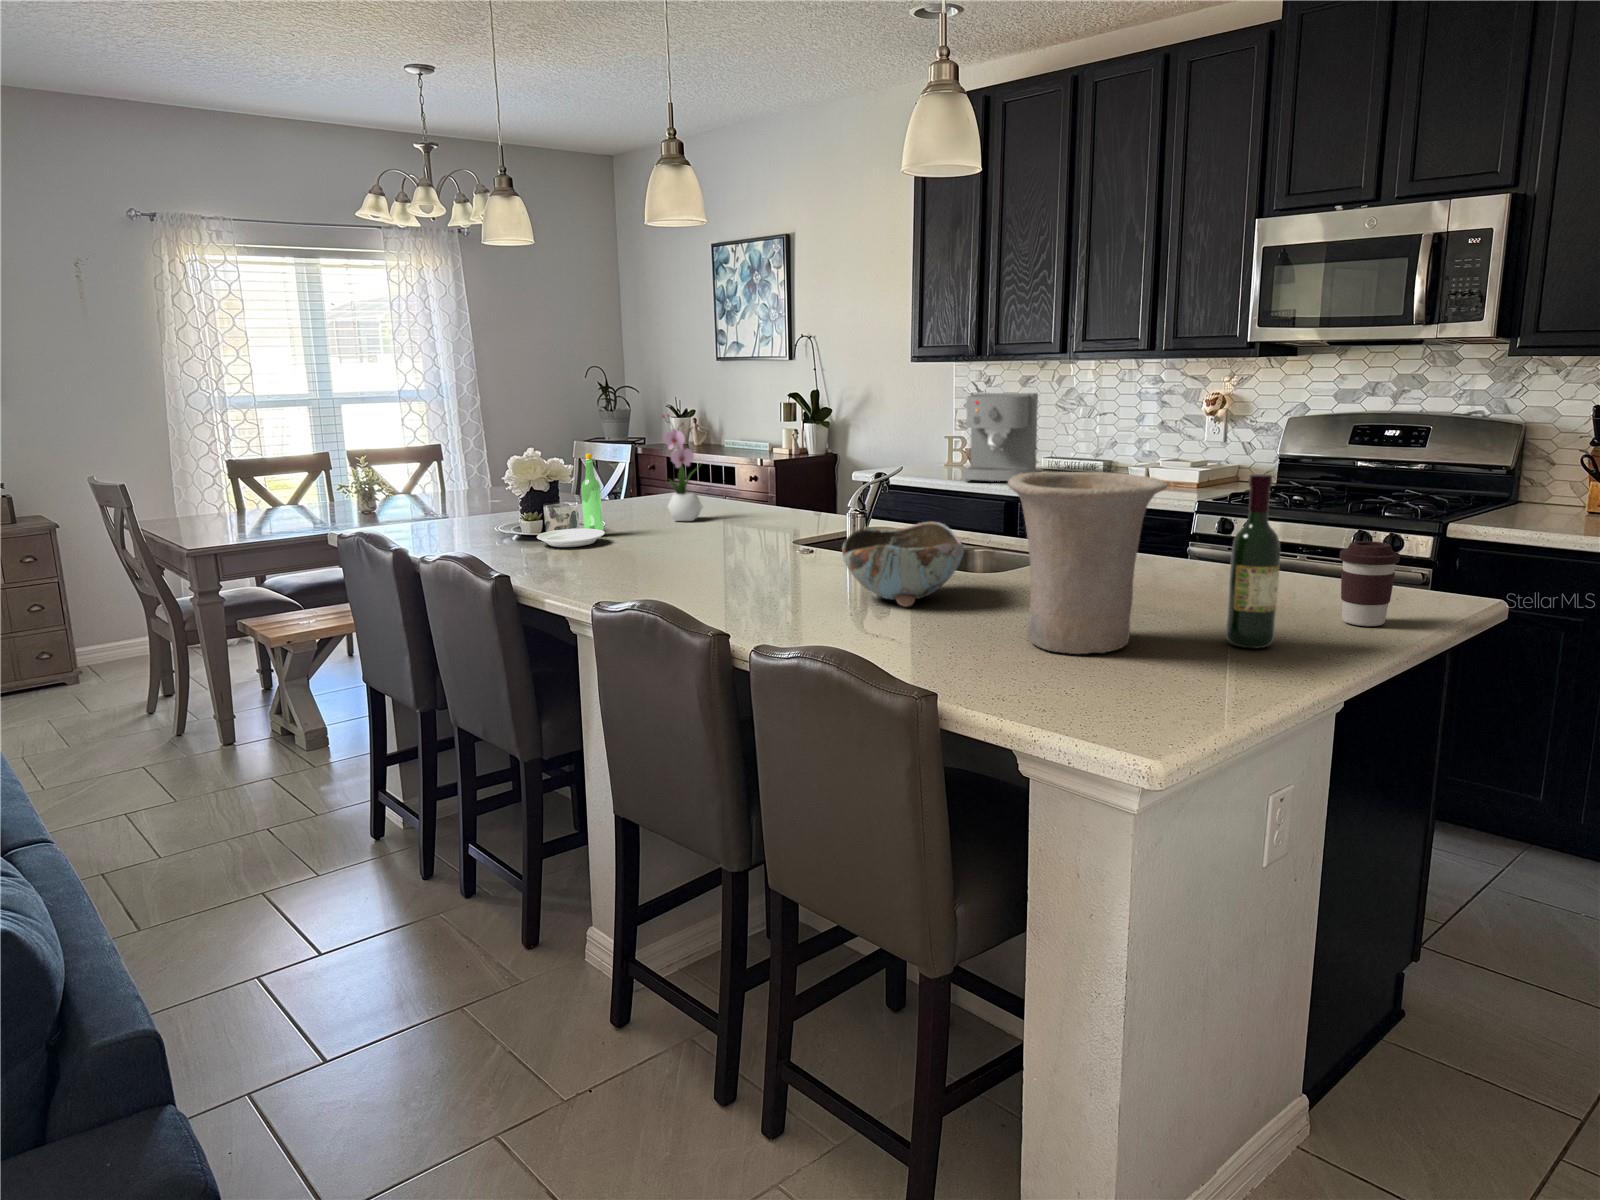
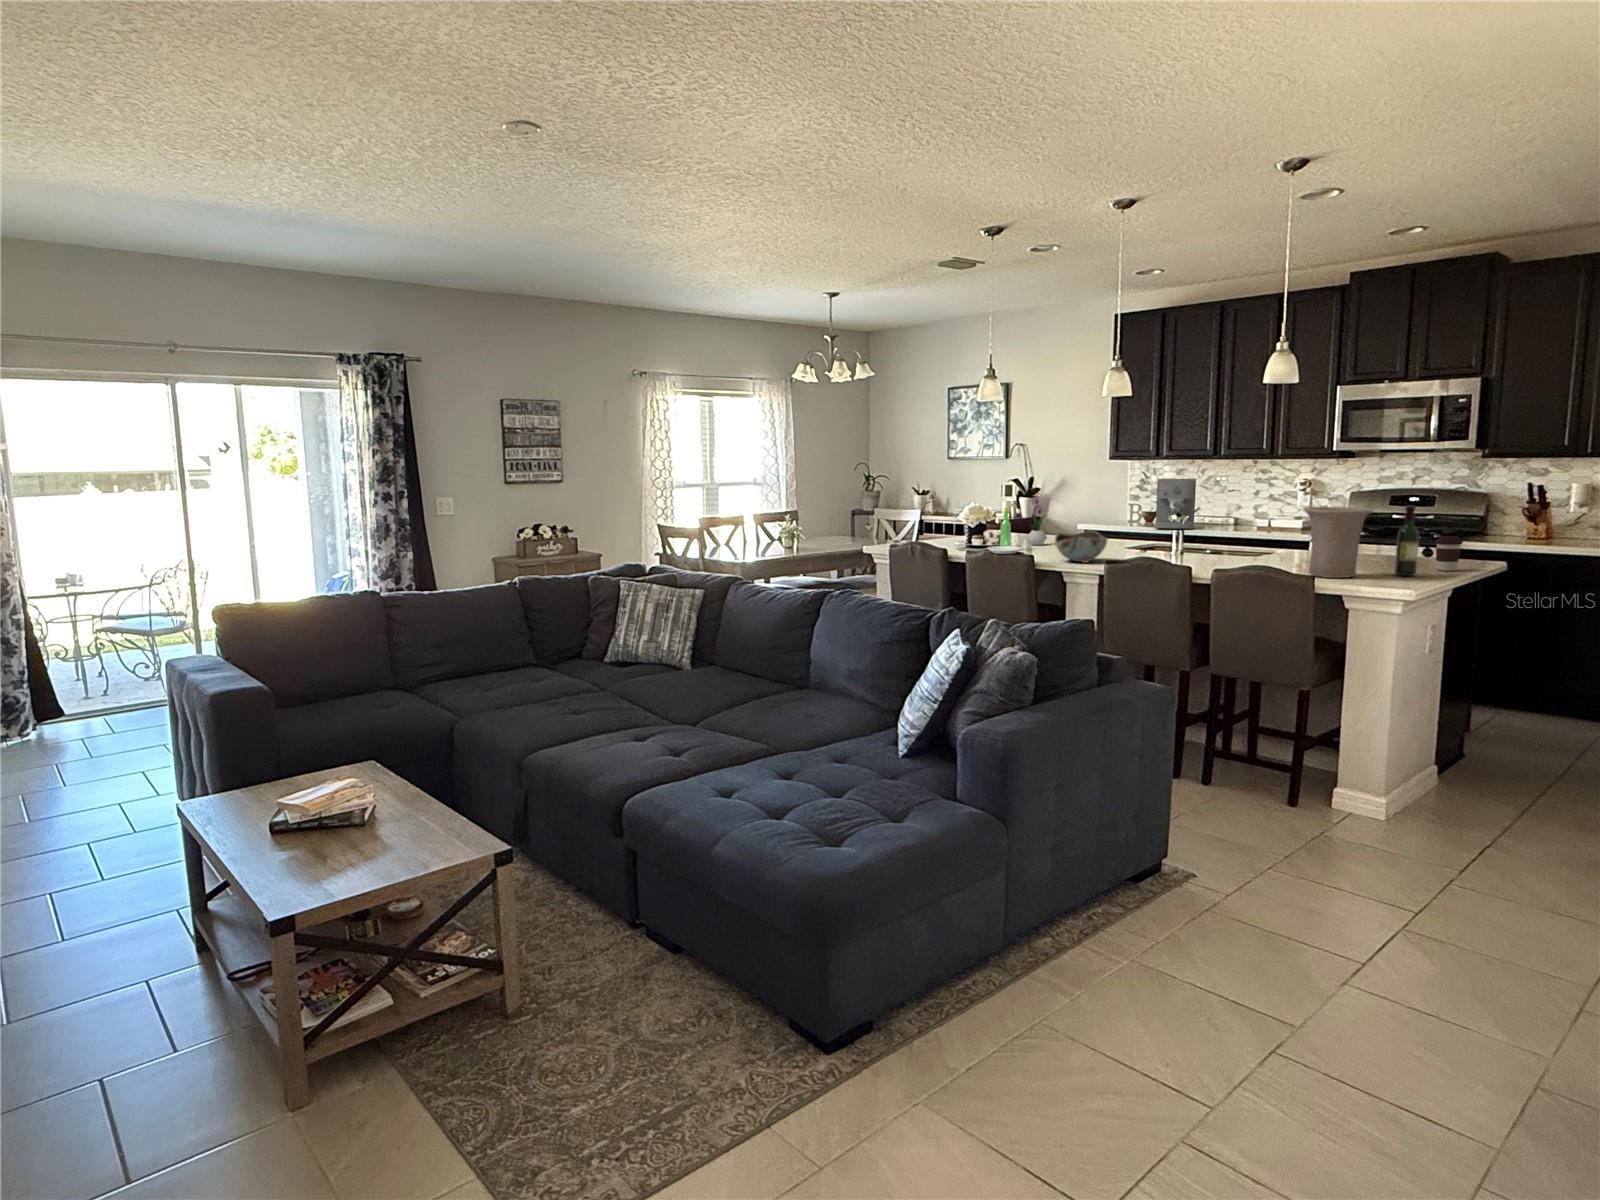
bowl: present [842,522,964,607] -> present [1055,531,1108,563]

